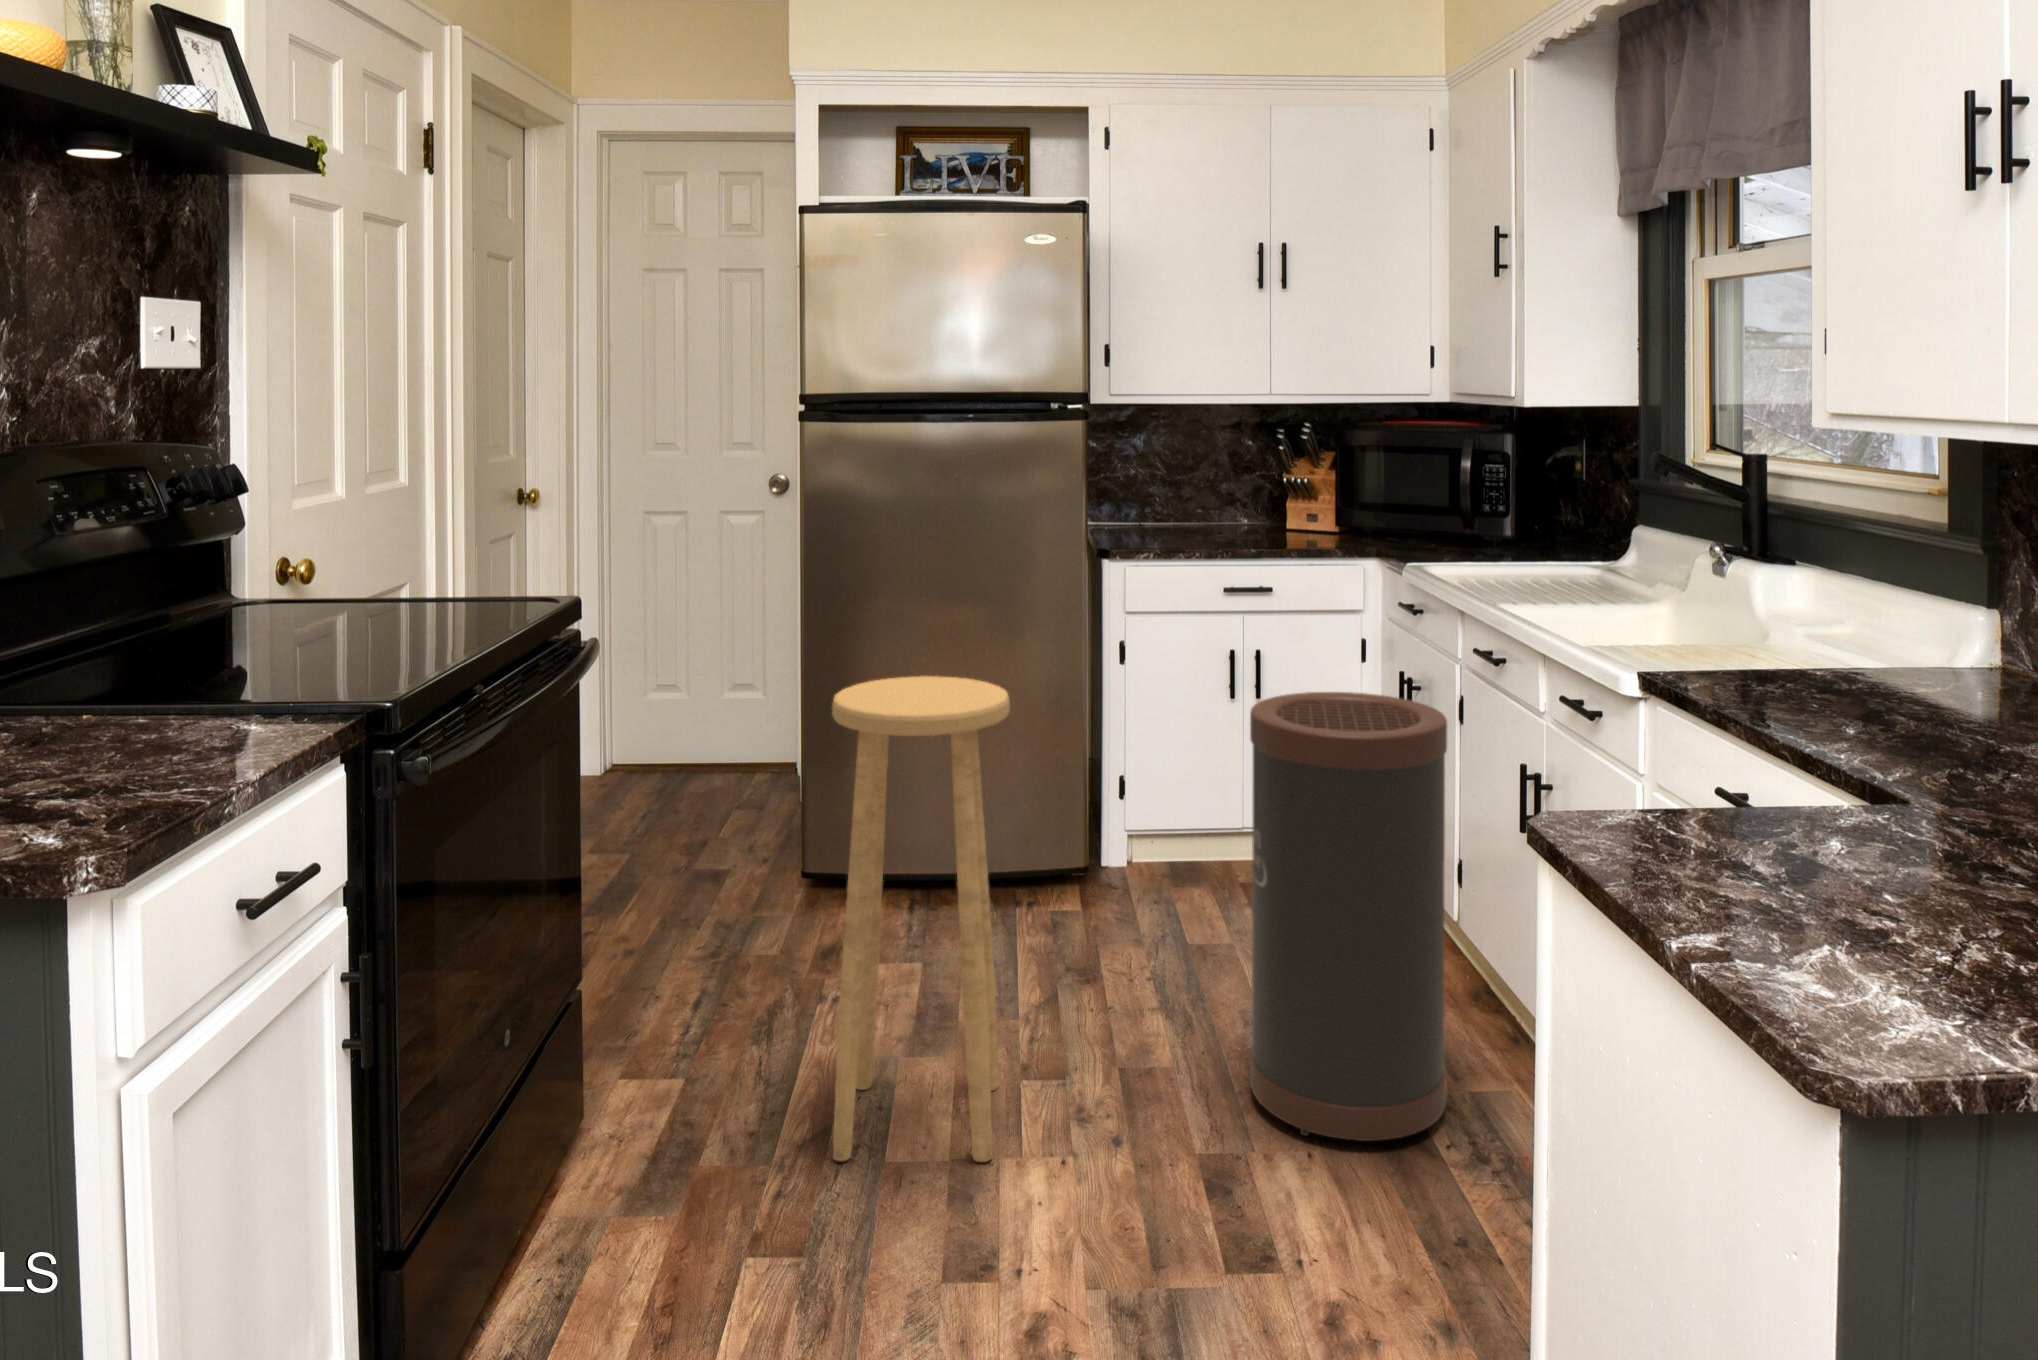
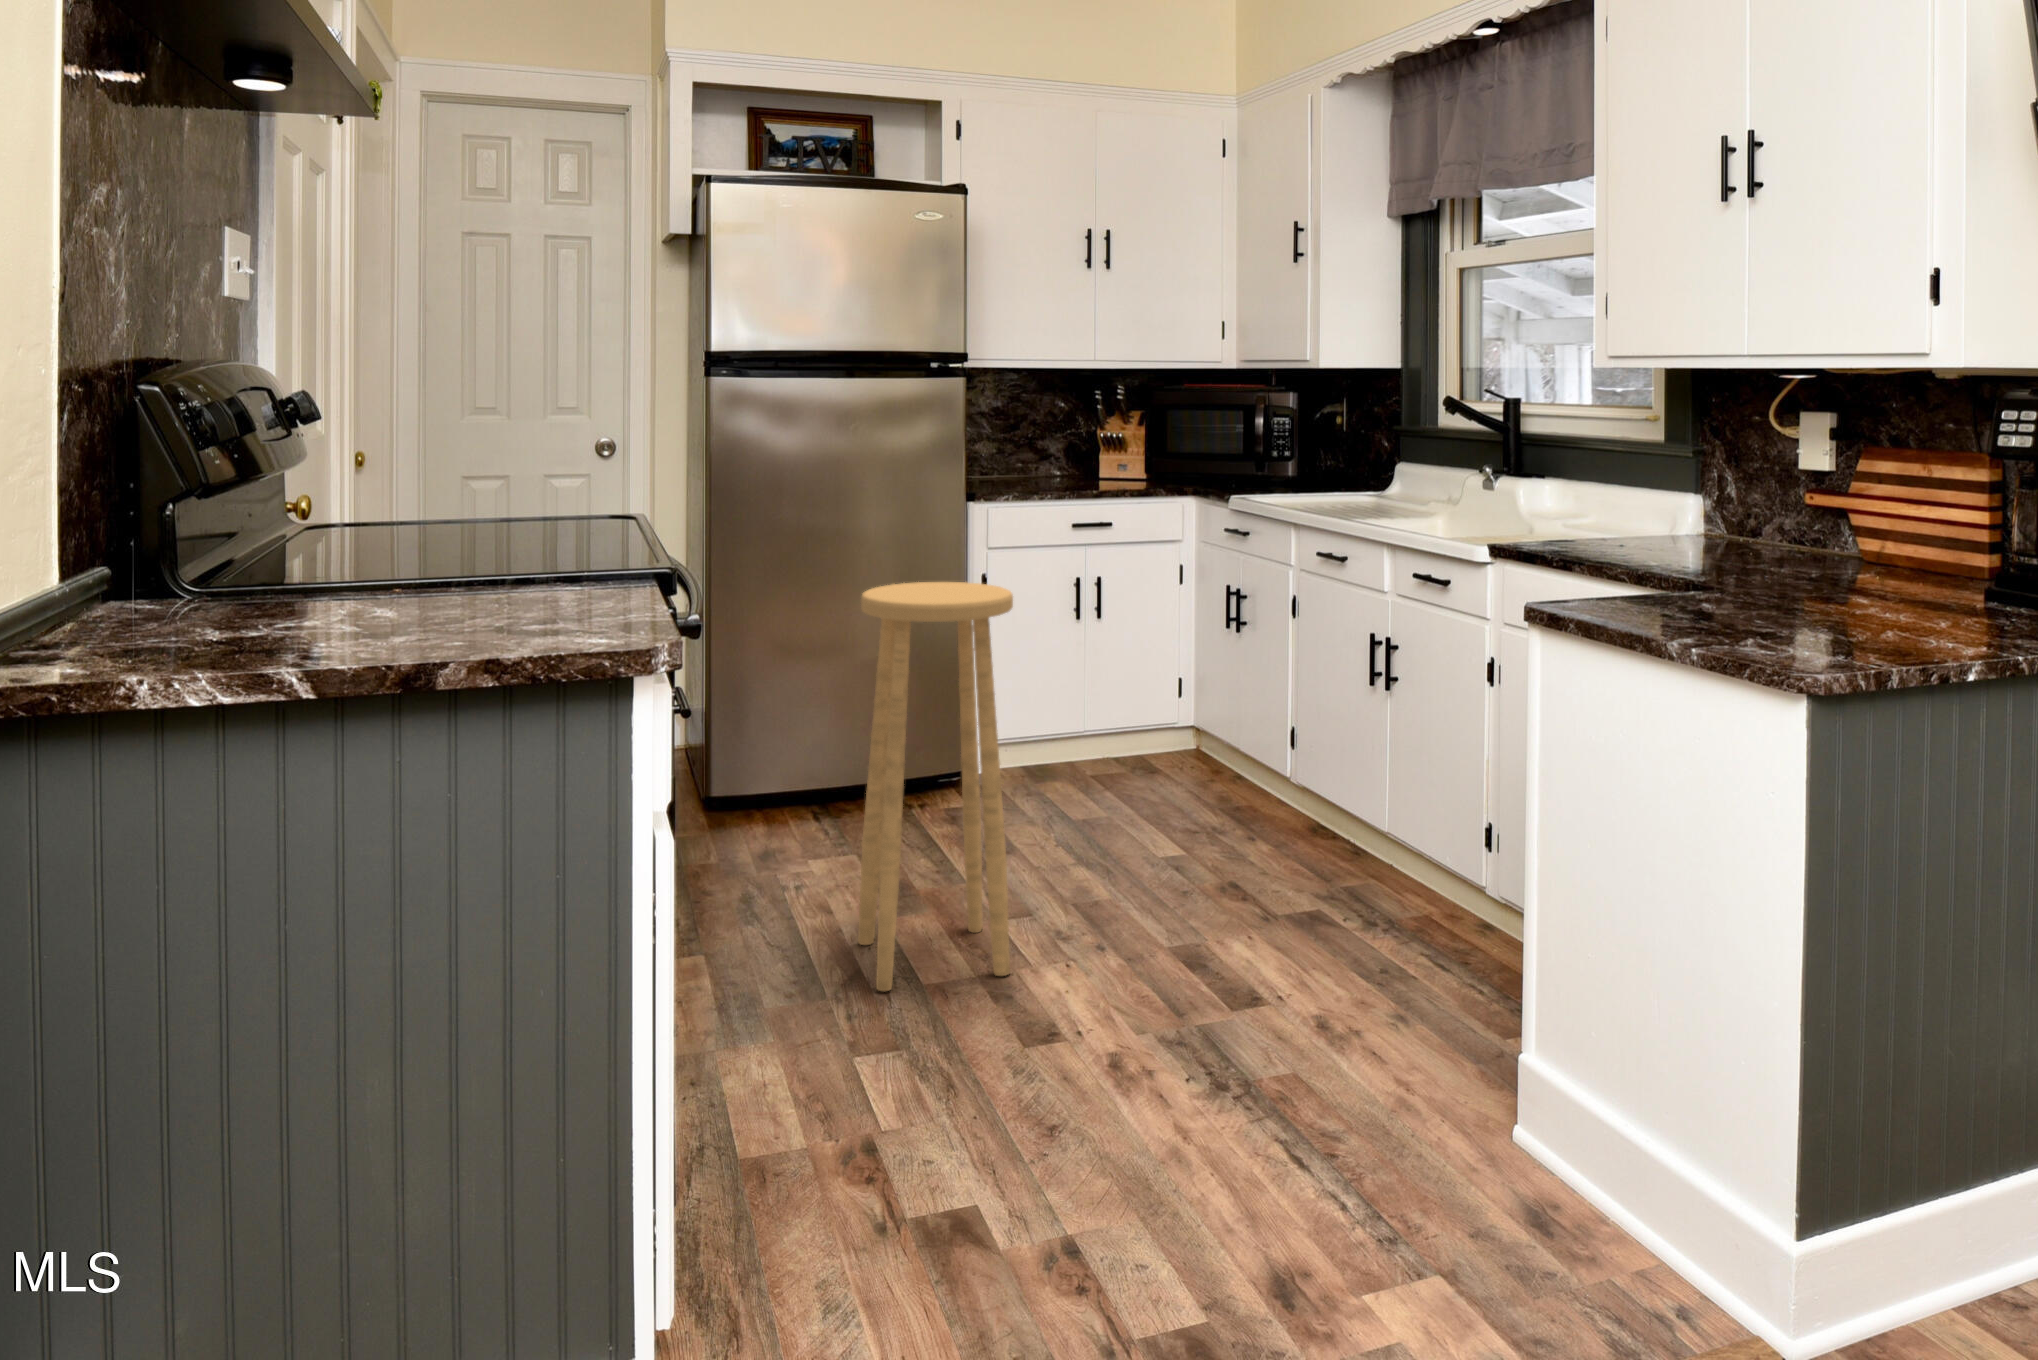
trash can: present [1250,692,1447,1141] -> none [1182,585,1337,927]

